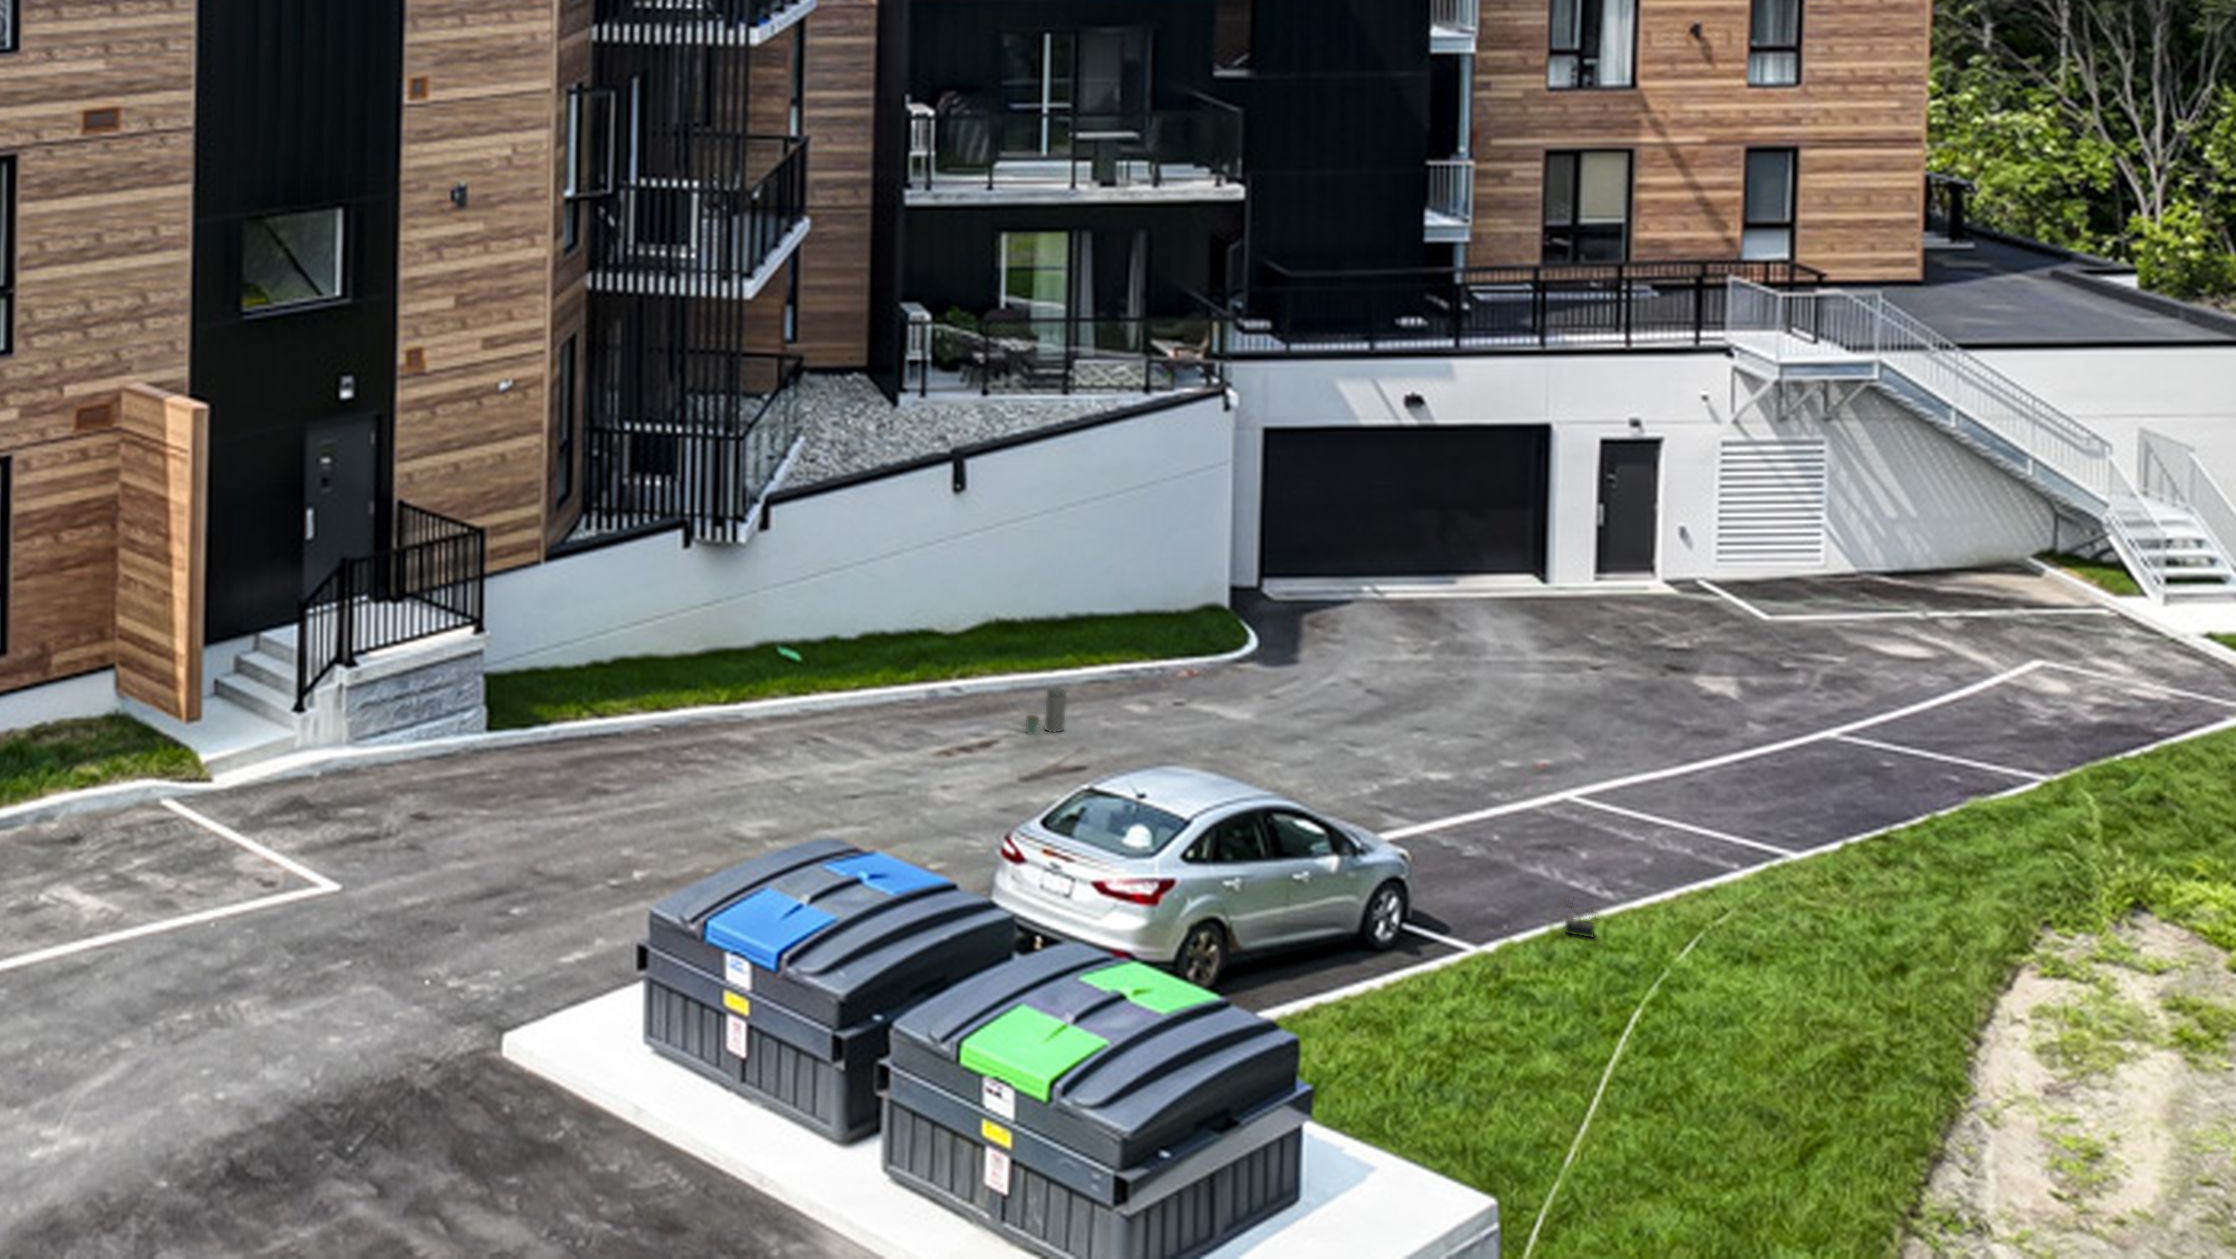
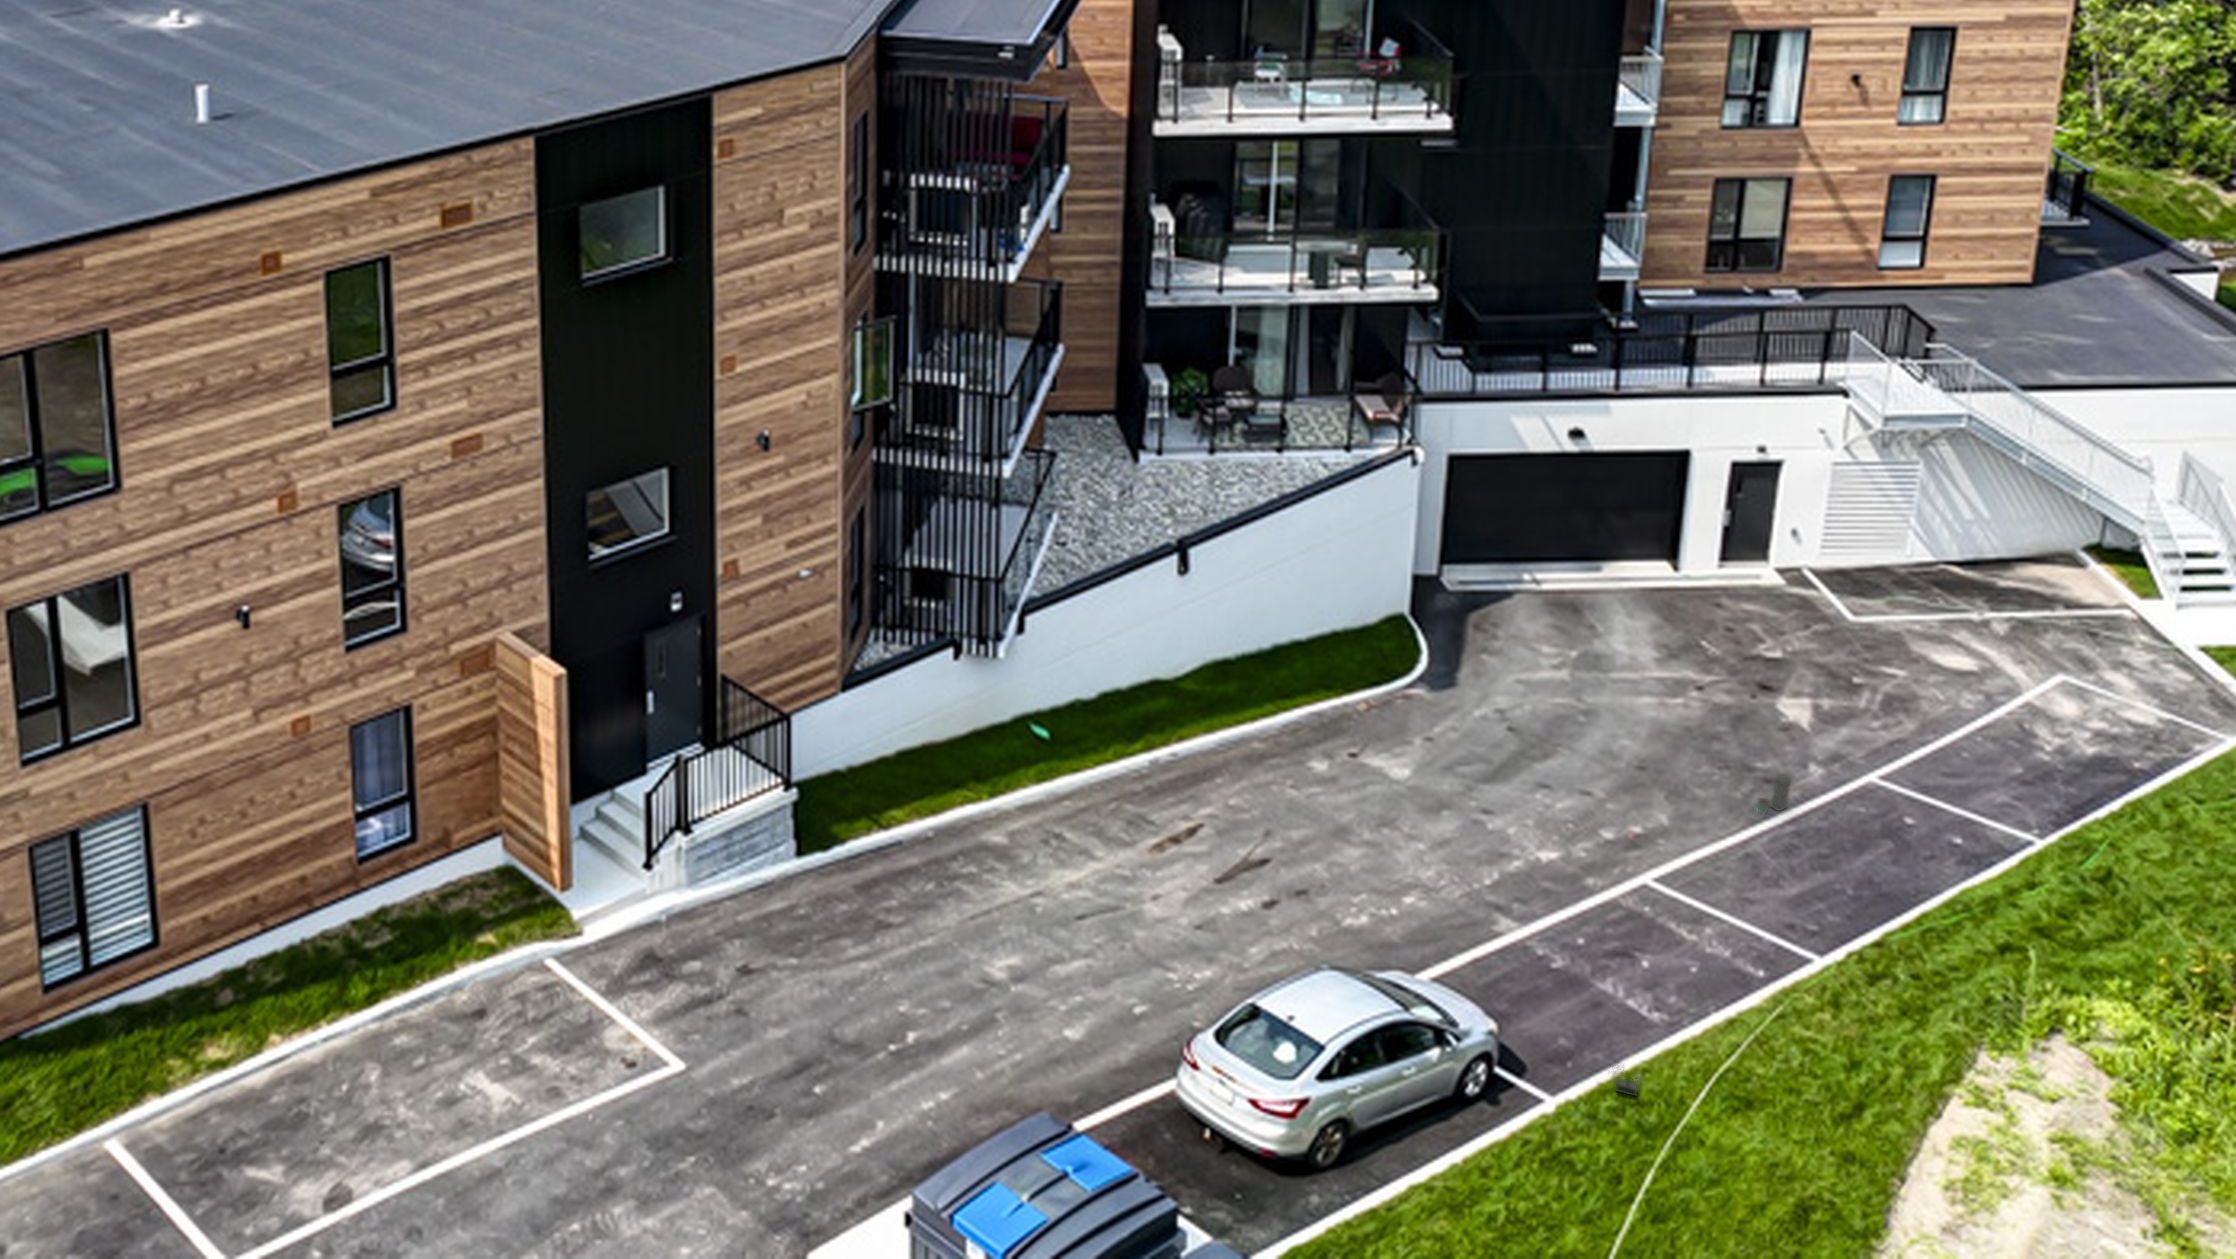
trash can: present [1026,687,1067,735] -> present [1758,775,1791,814]

